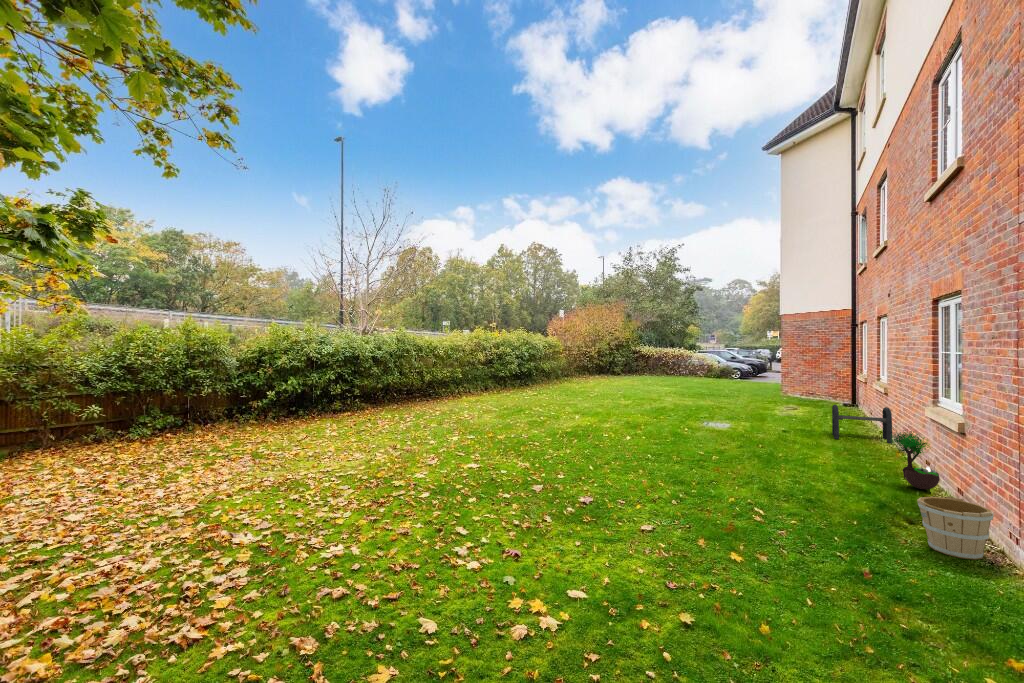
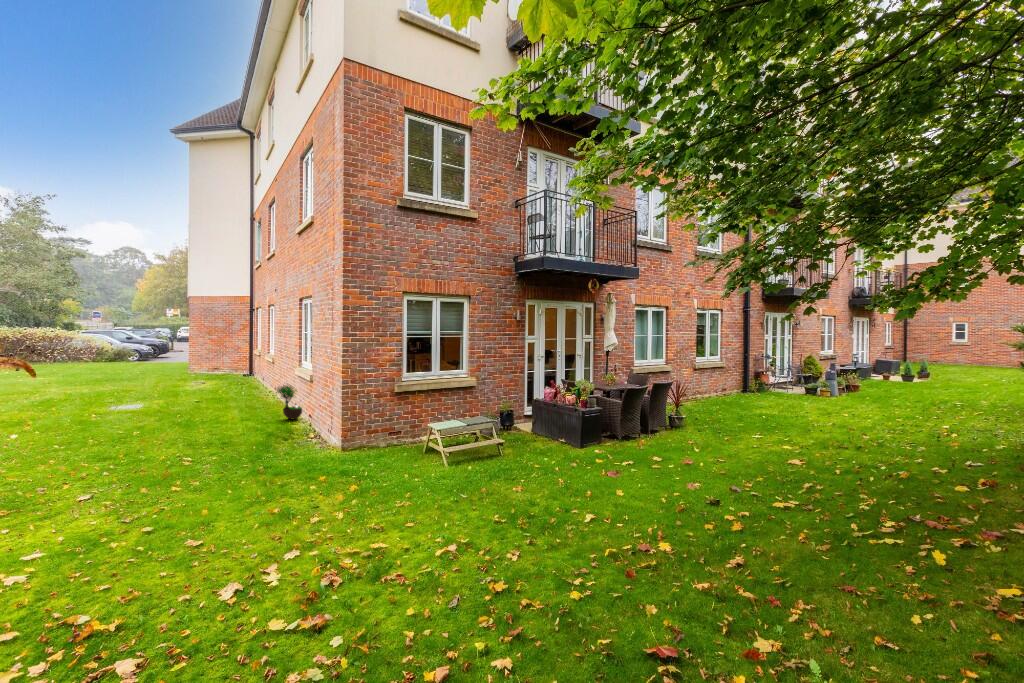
bench: present [832,405,892,444] -> none [237,372,278,400]
wooden bucket: present [917,497,994,560] -> none [289,417,323,449]

